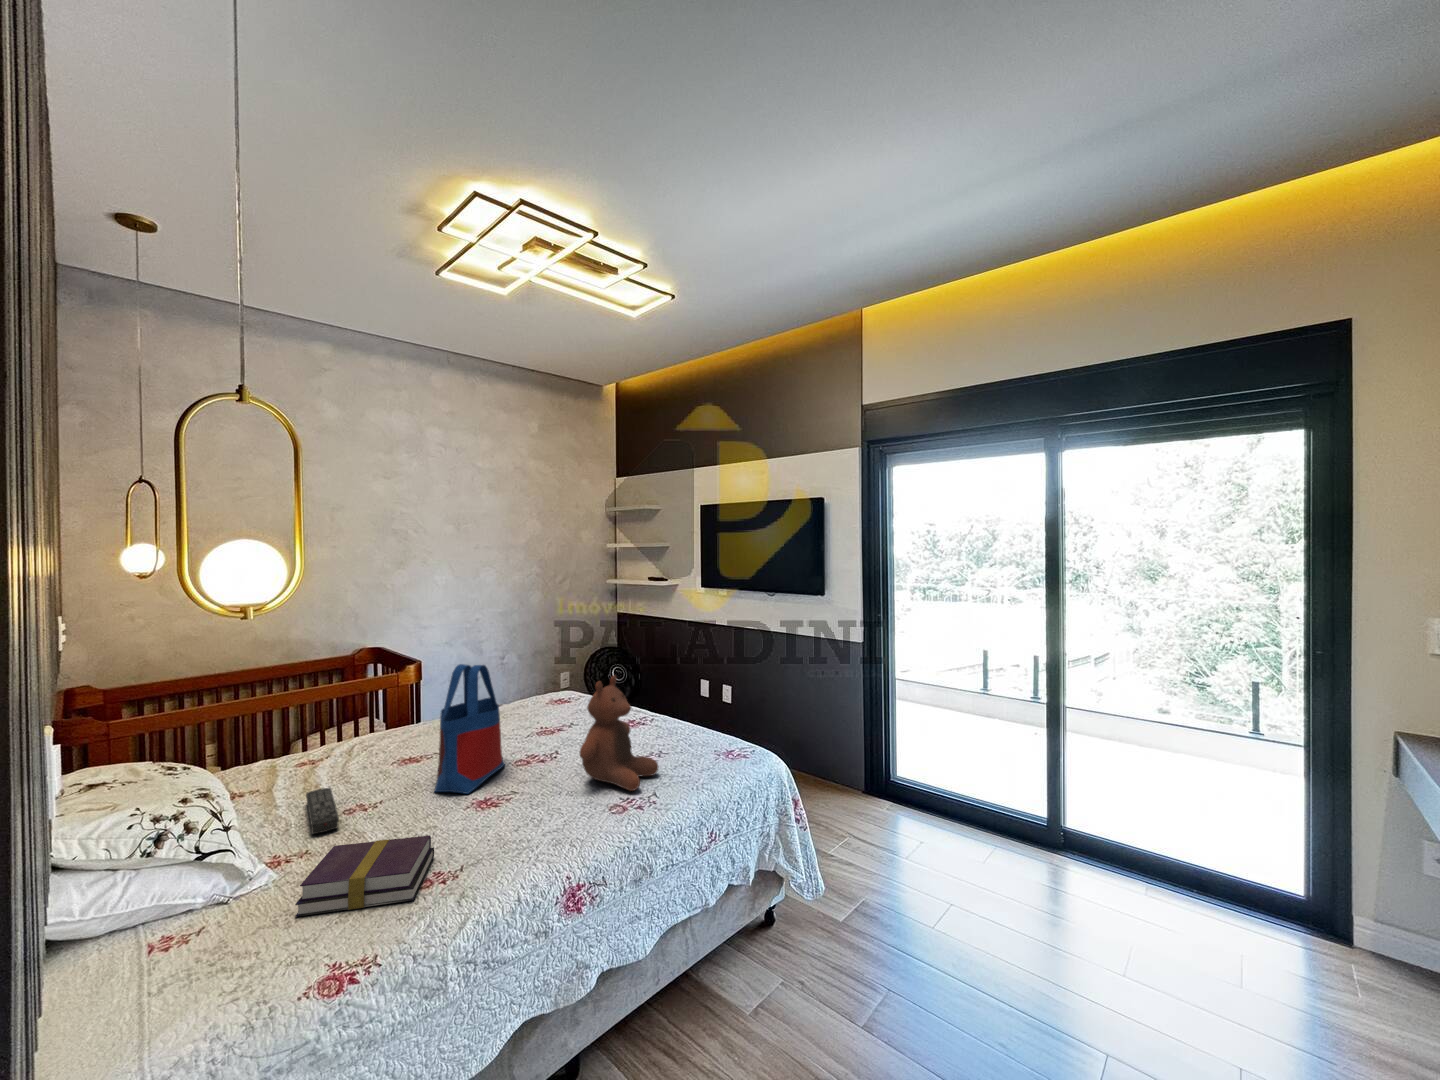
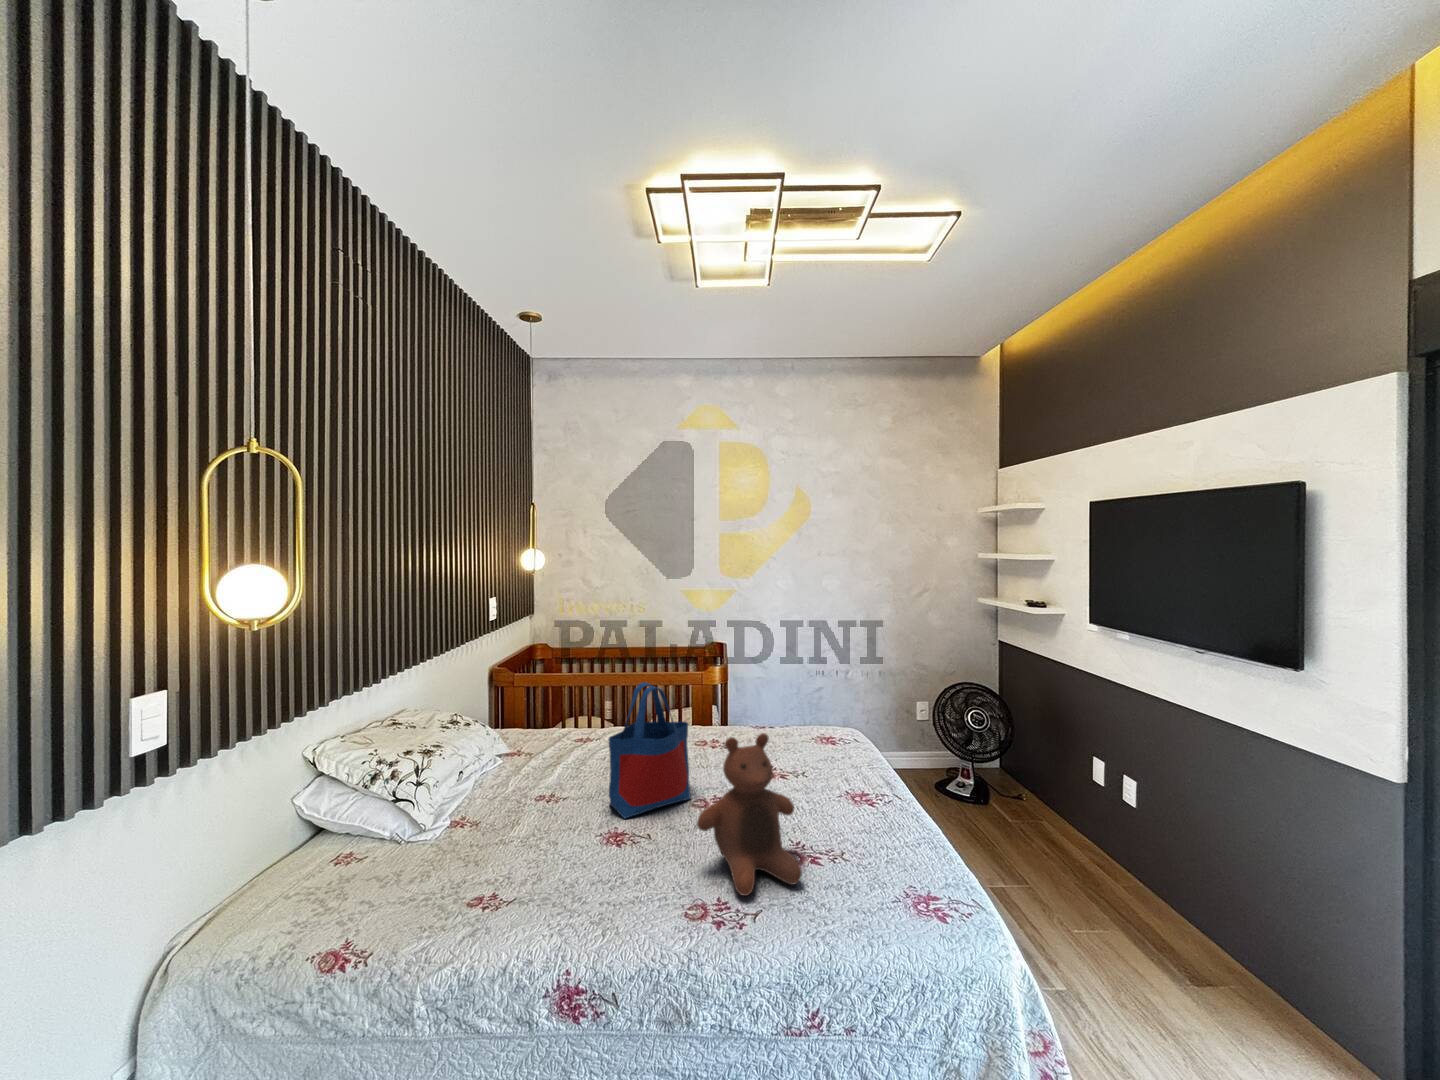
remote control: present [306,788,339,834] -> none [502,767,556,810]
book: present [295,835,434,916] -> none [400,828,518,913]

